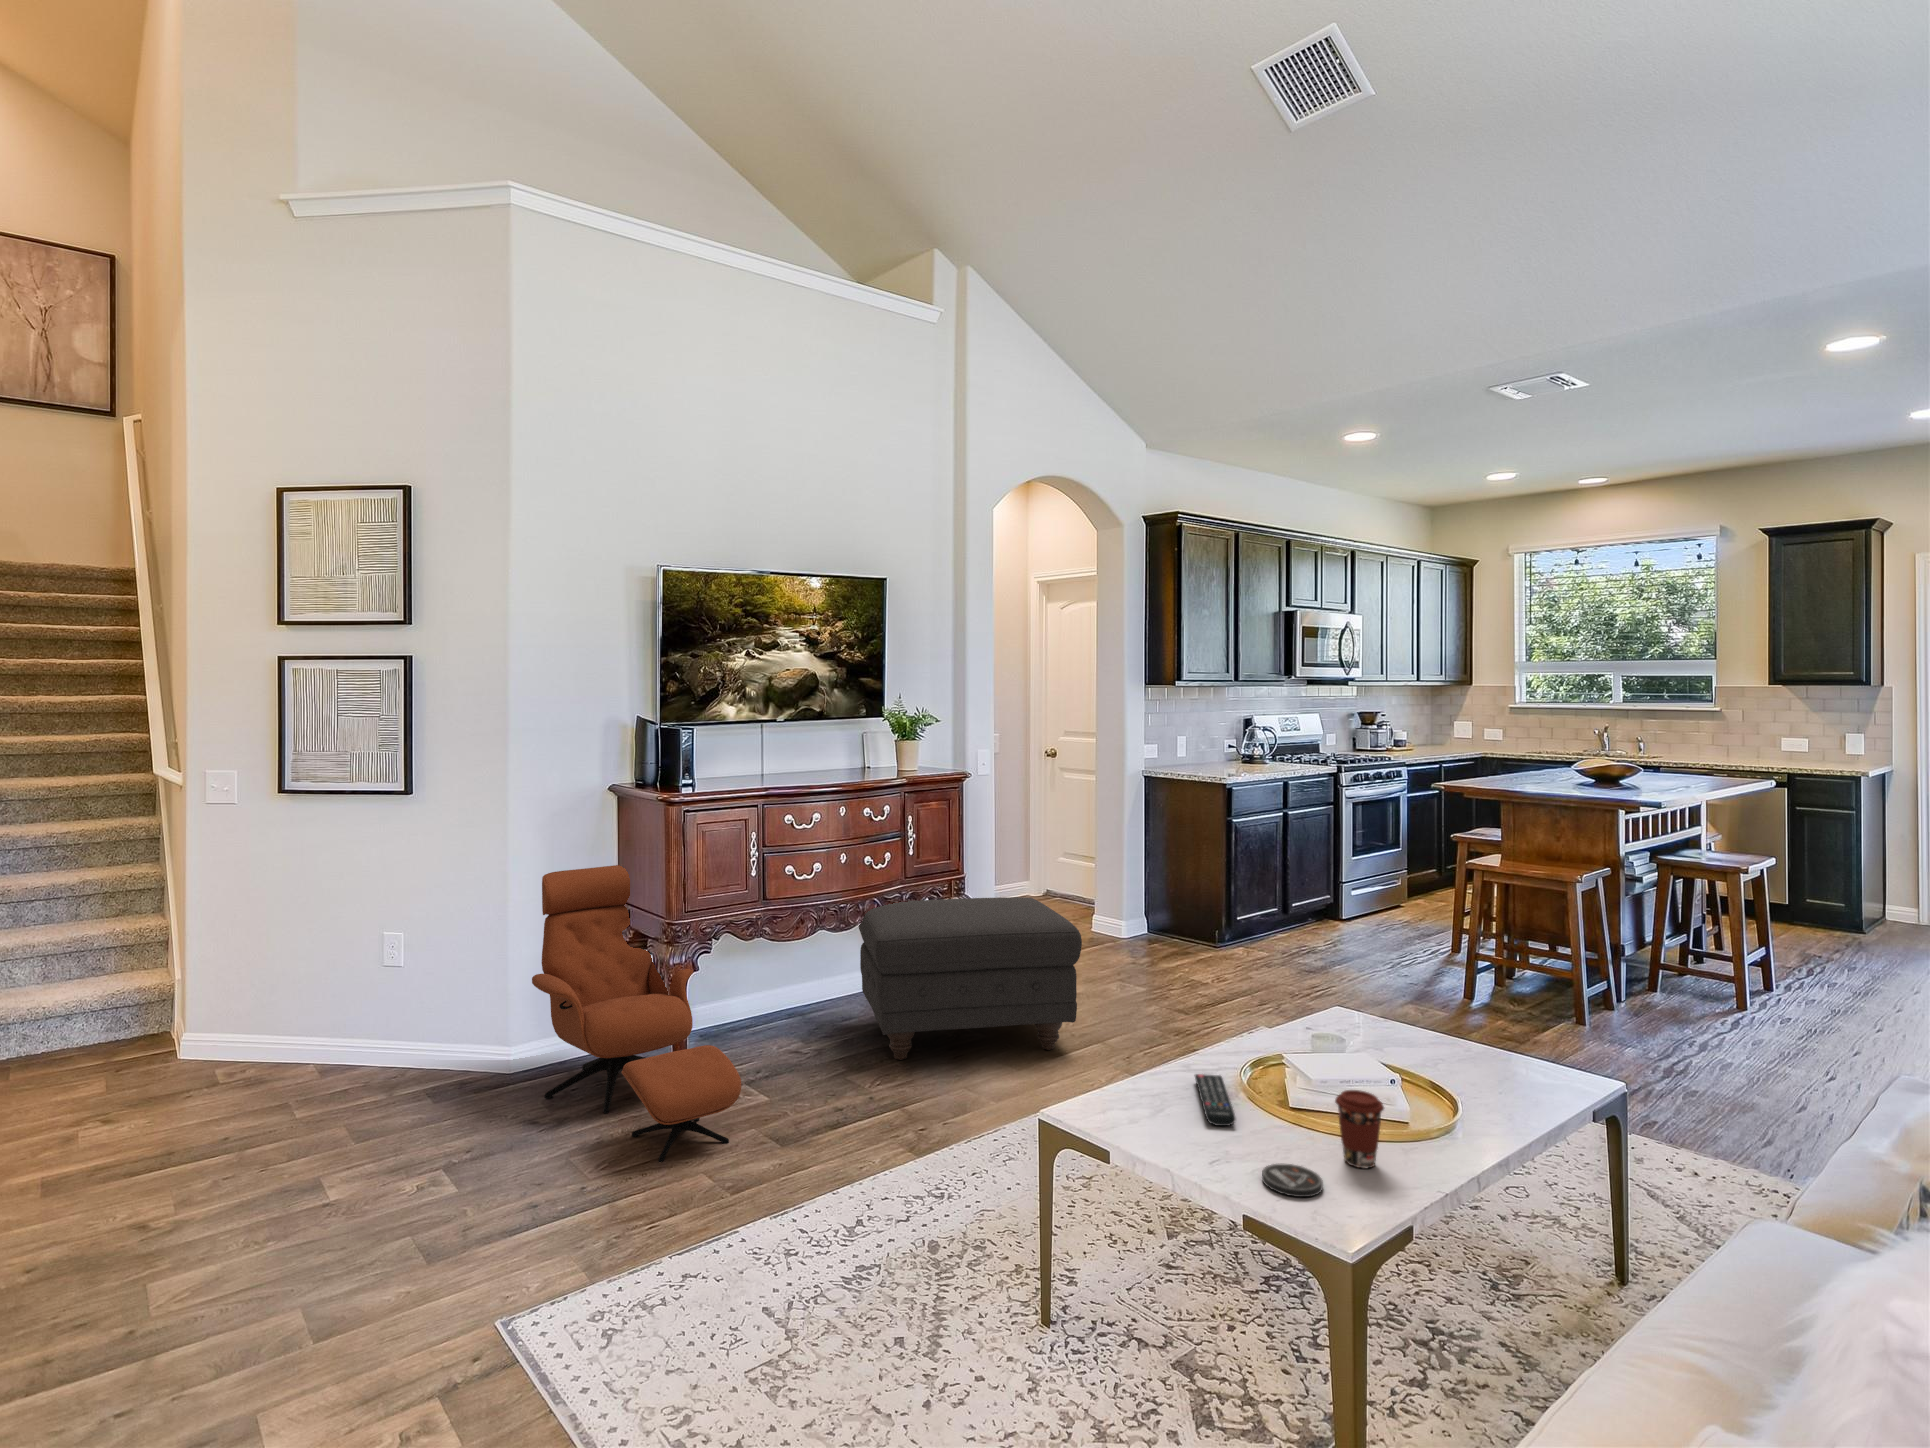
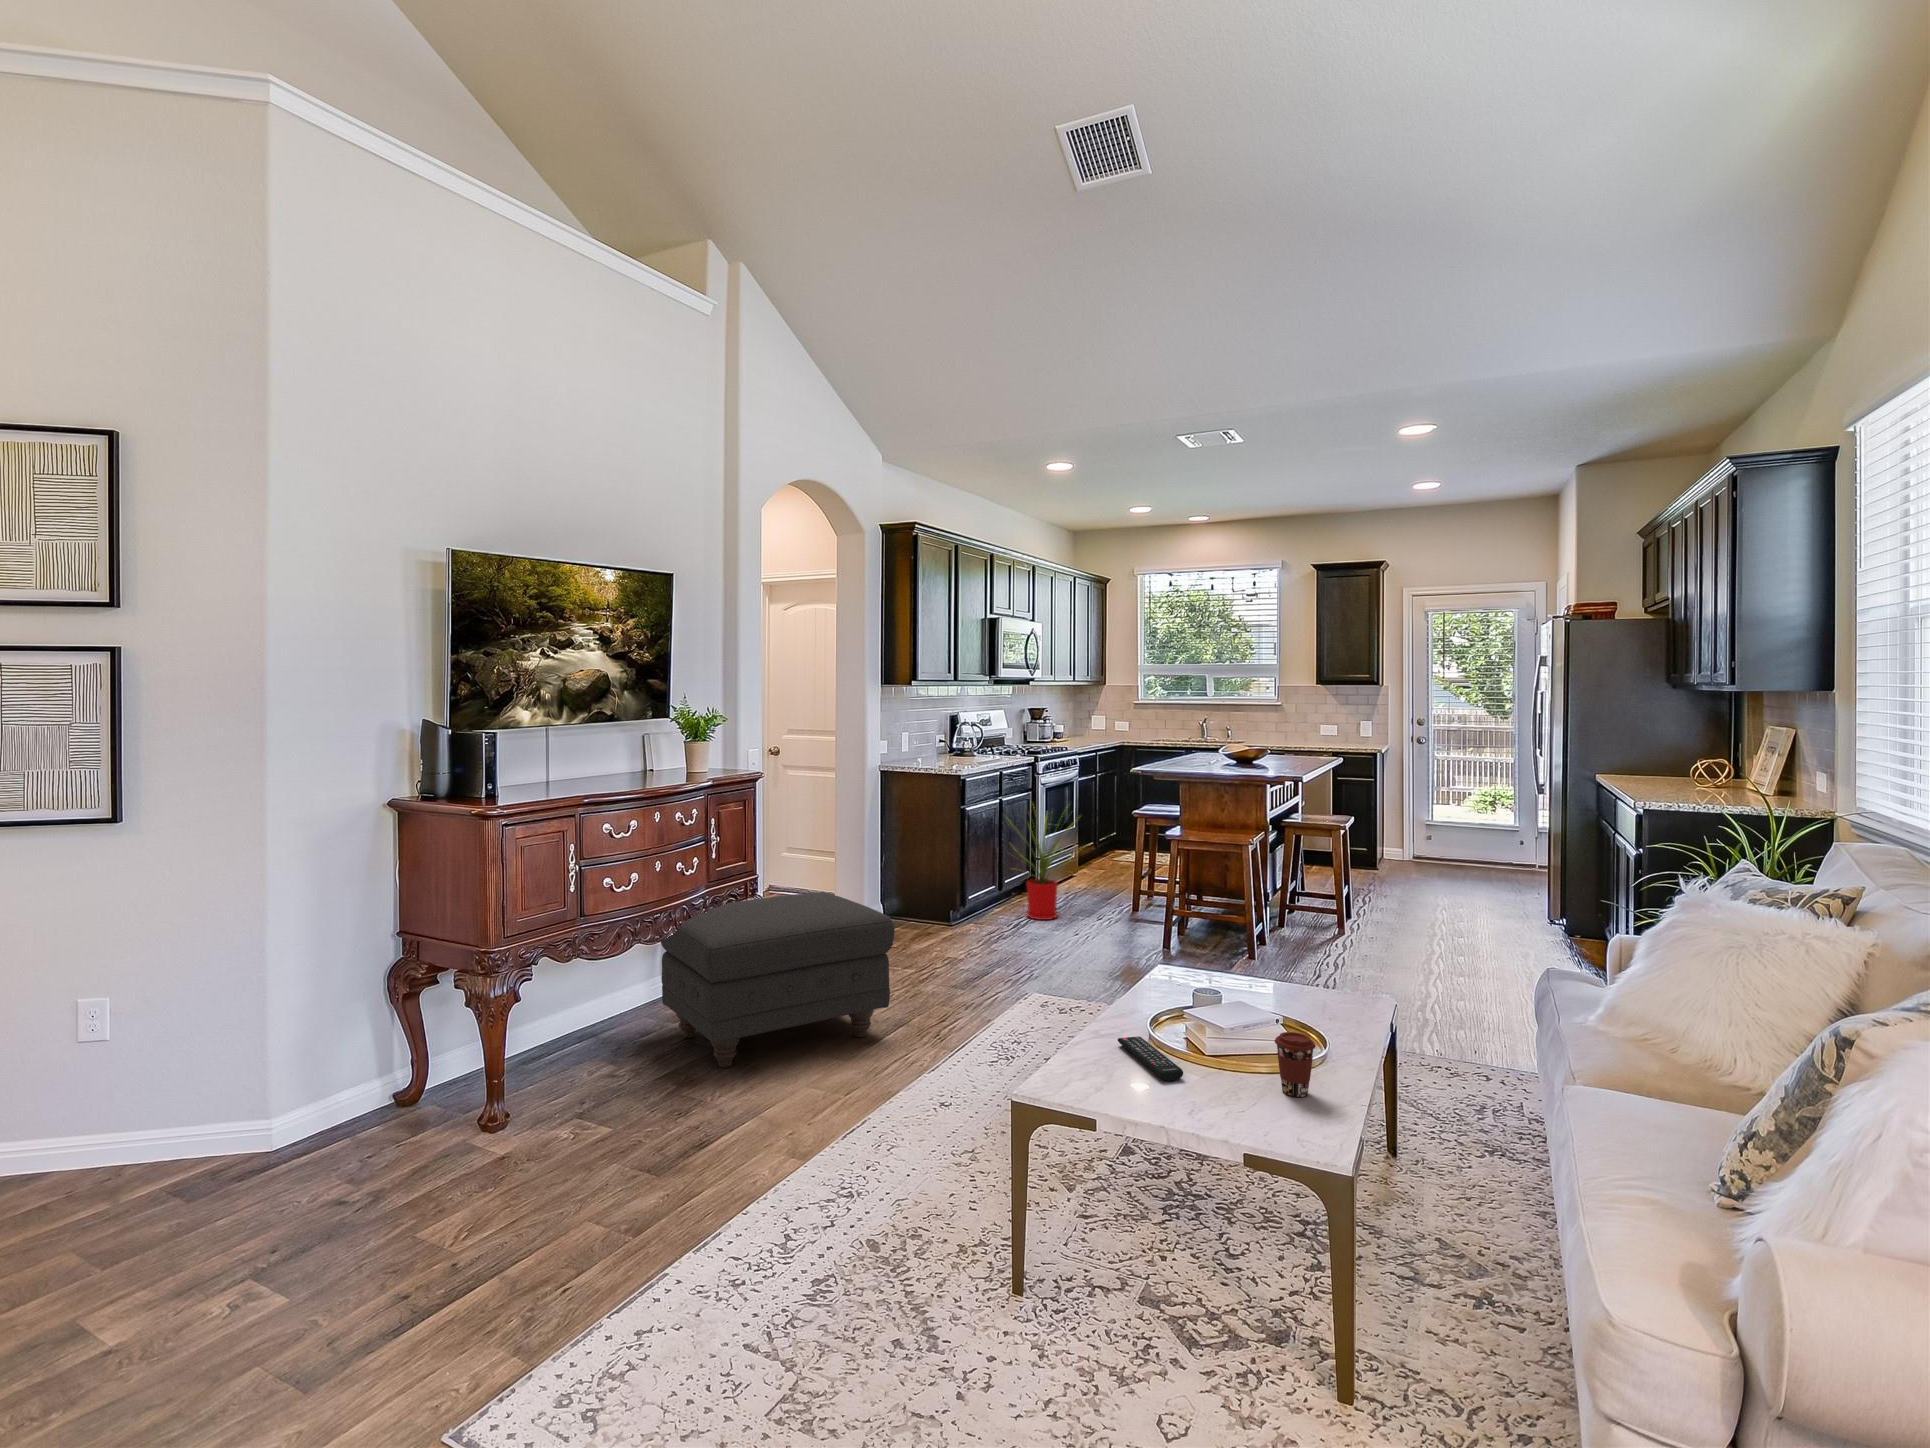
house plant: none [1280,817,1384,954] -> present [1014,816,1074,920]
lounge chair: present [532,865,741,1162] -> none [309,892,609,1220]
coaster: present [1262,1164,1323,1197] -> none [1239,1103,1291,1130]

